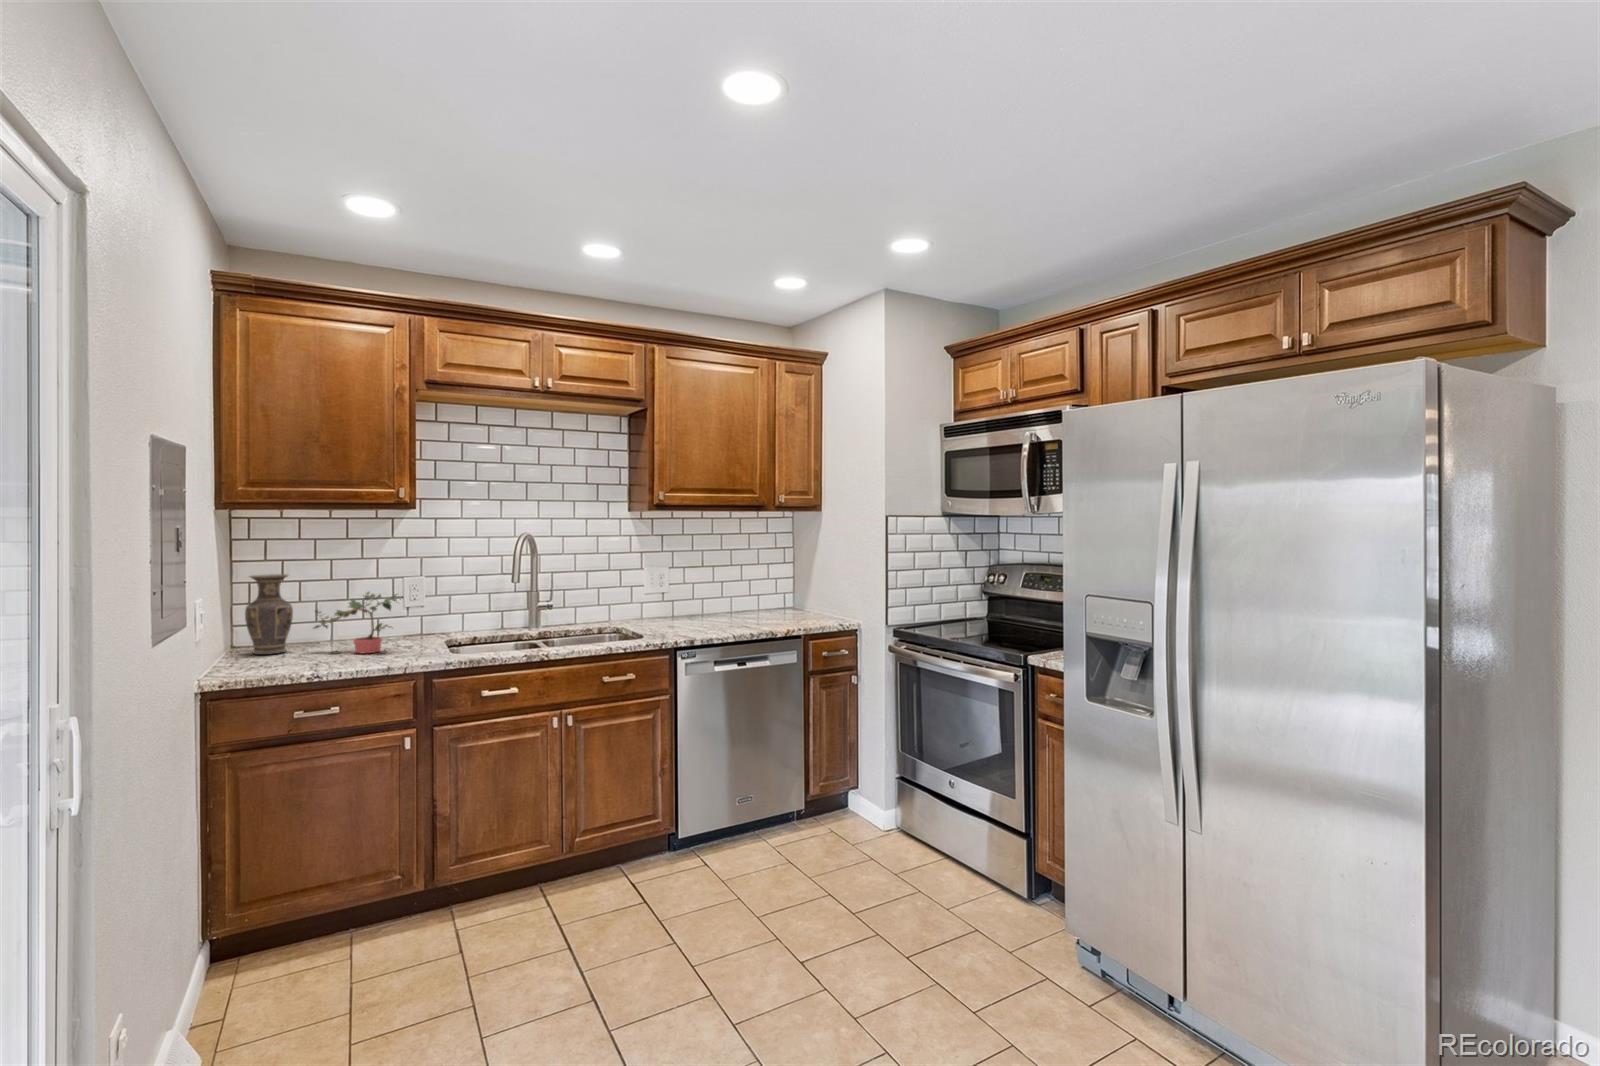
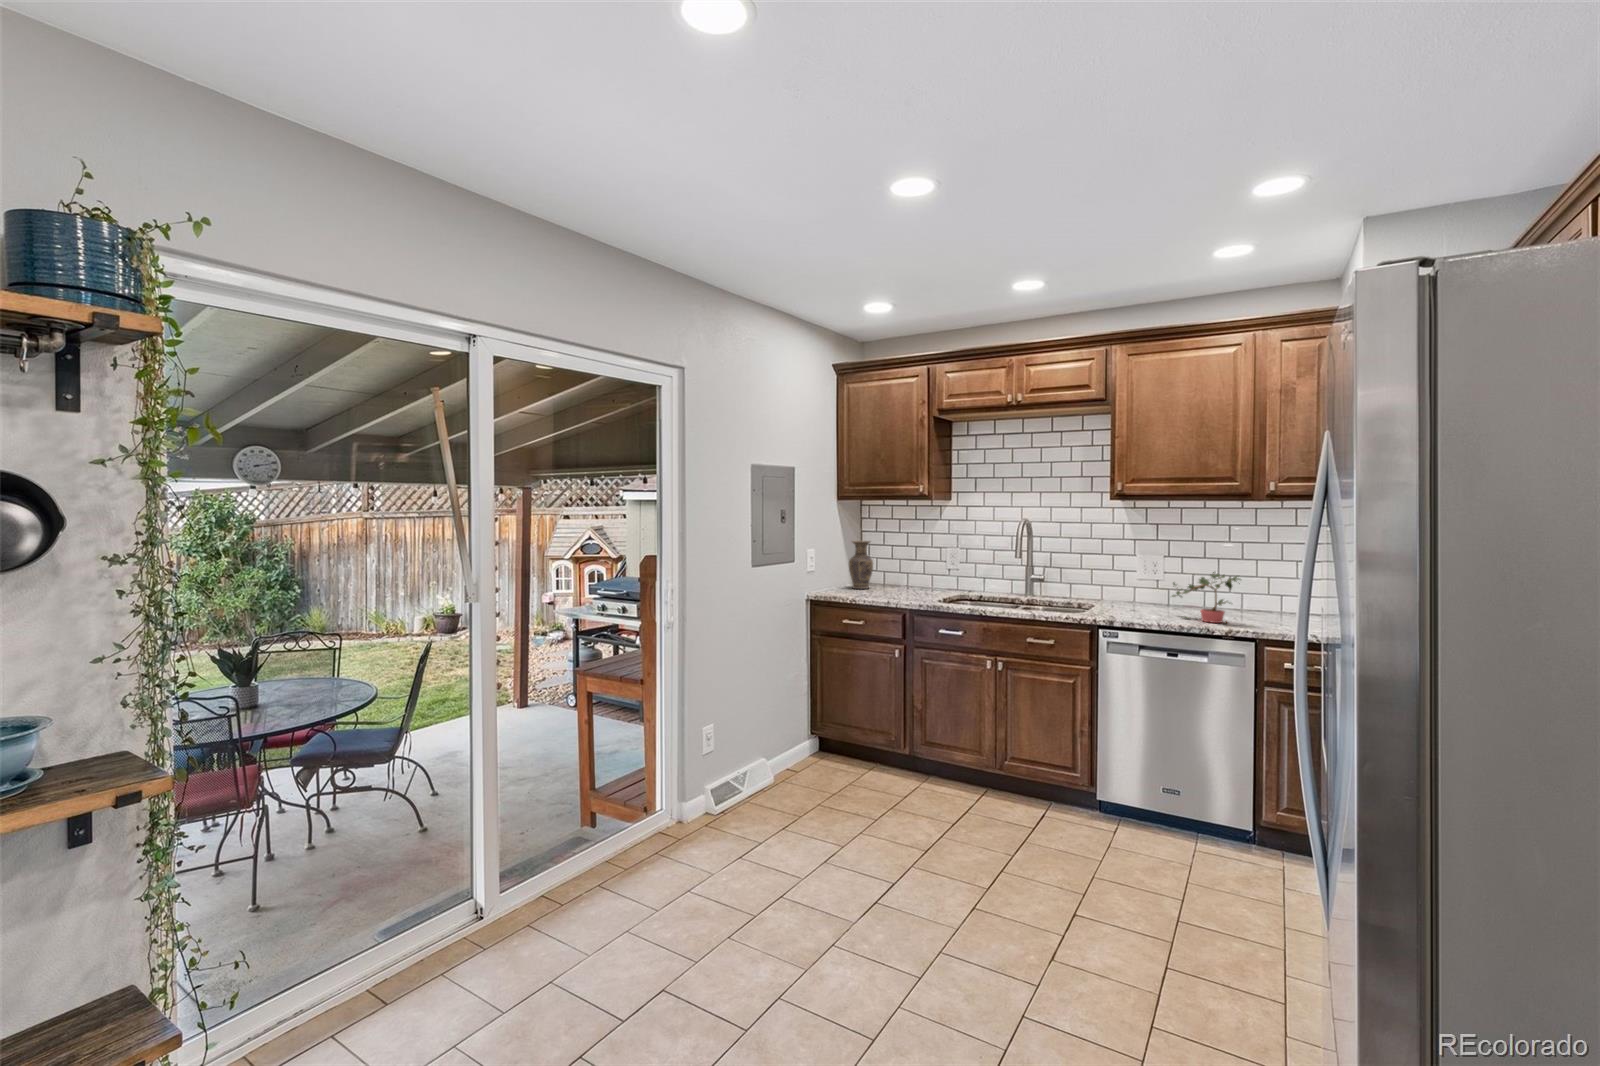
potted plant: present [314,592,401,654] -> present [1172,572,1240,623]

